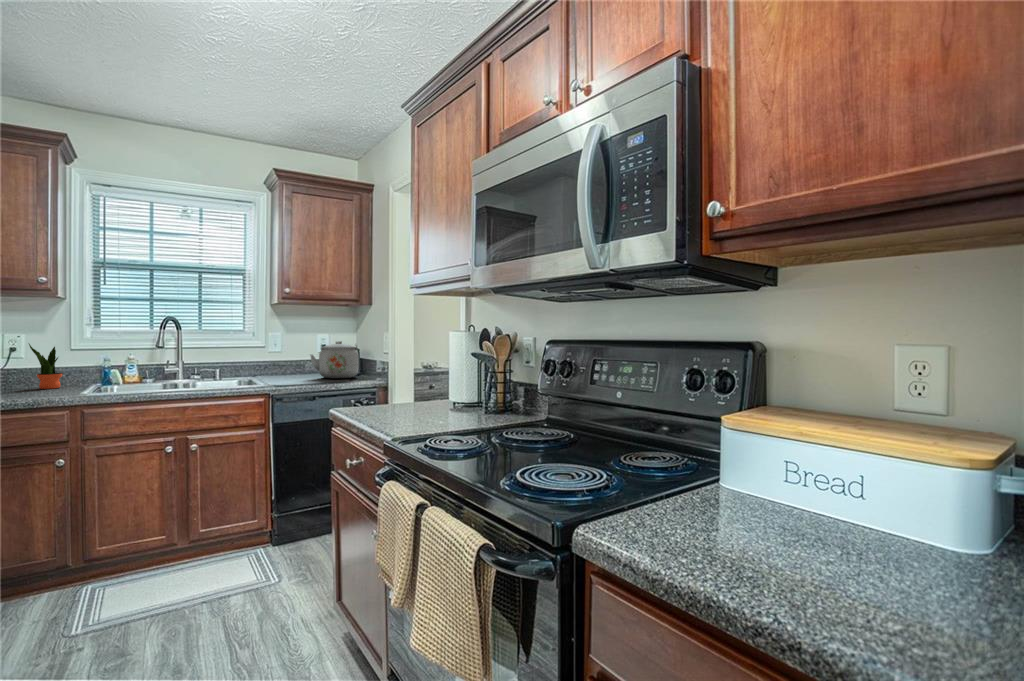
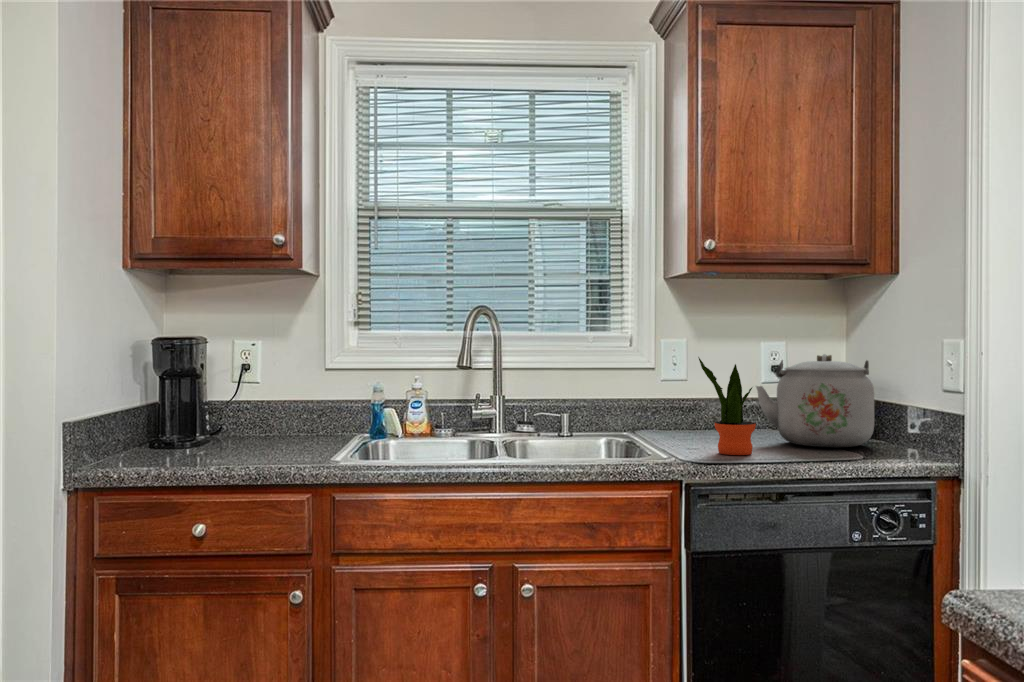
potted plant: present [29,344,62,389] -> present [698,357,756,455]

